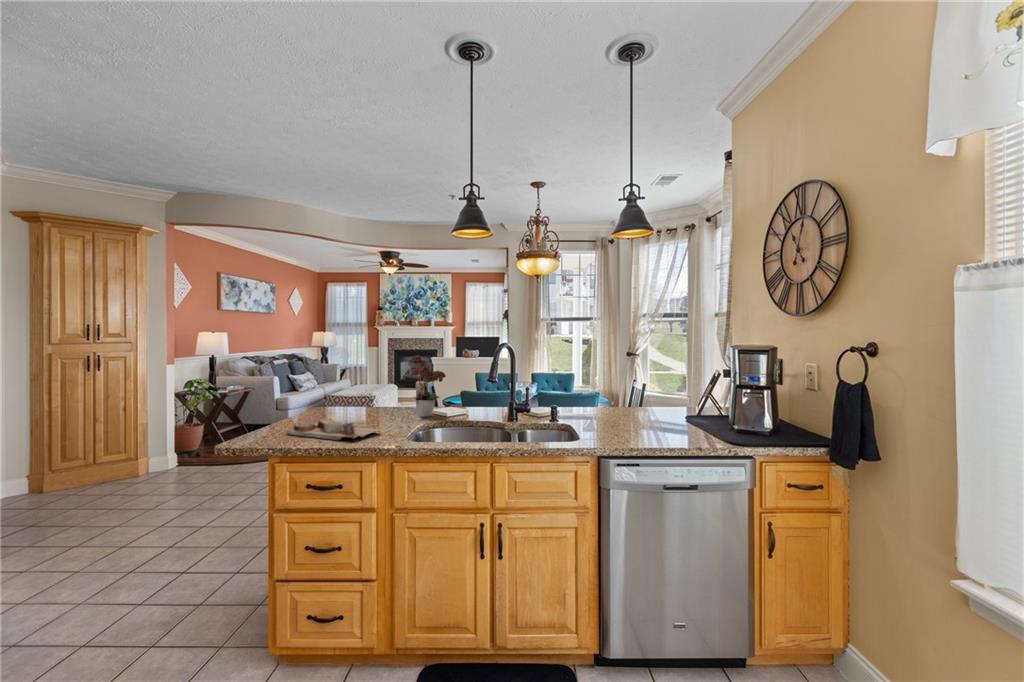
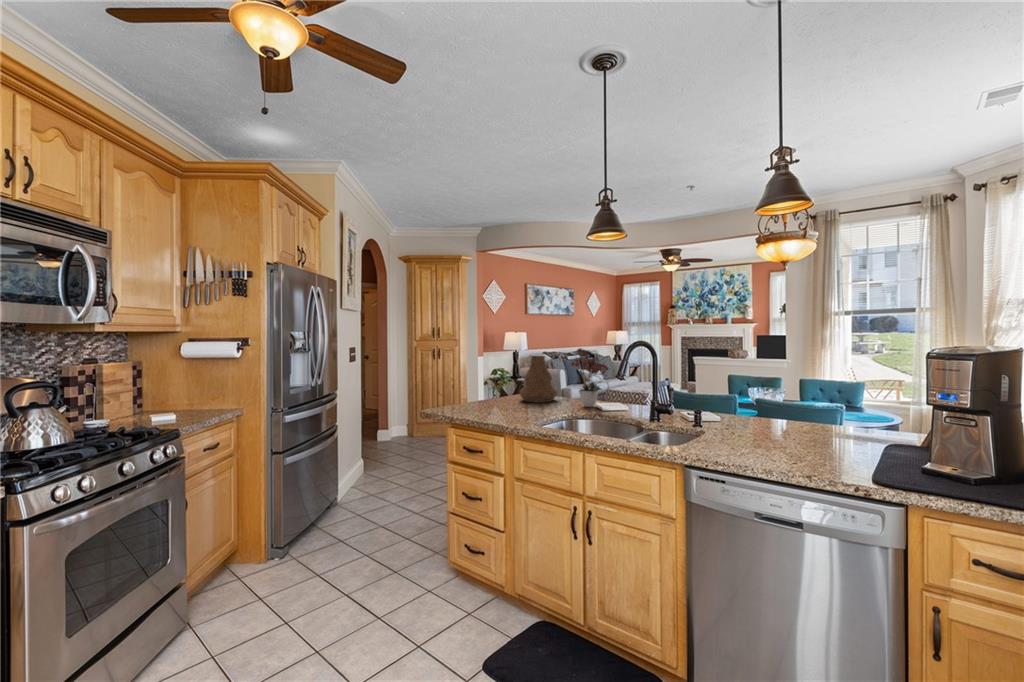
vase: none [334,364,379,419] -> present [520,356,557,402]
cutting board: present [286,419,380,440] -> none [468,399,527,416]

